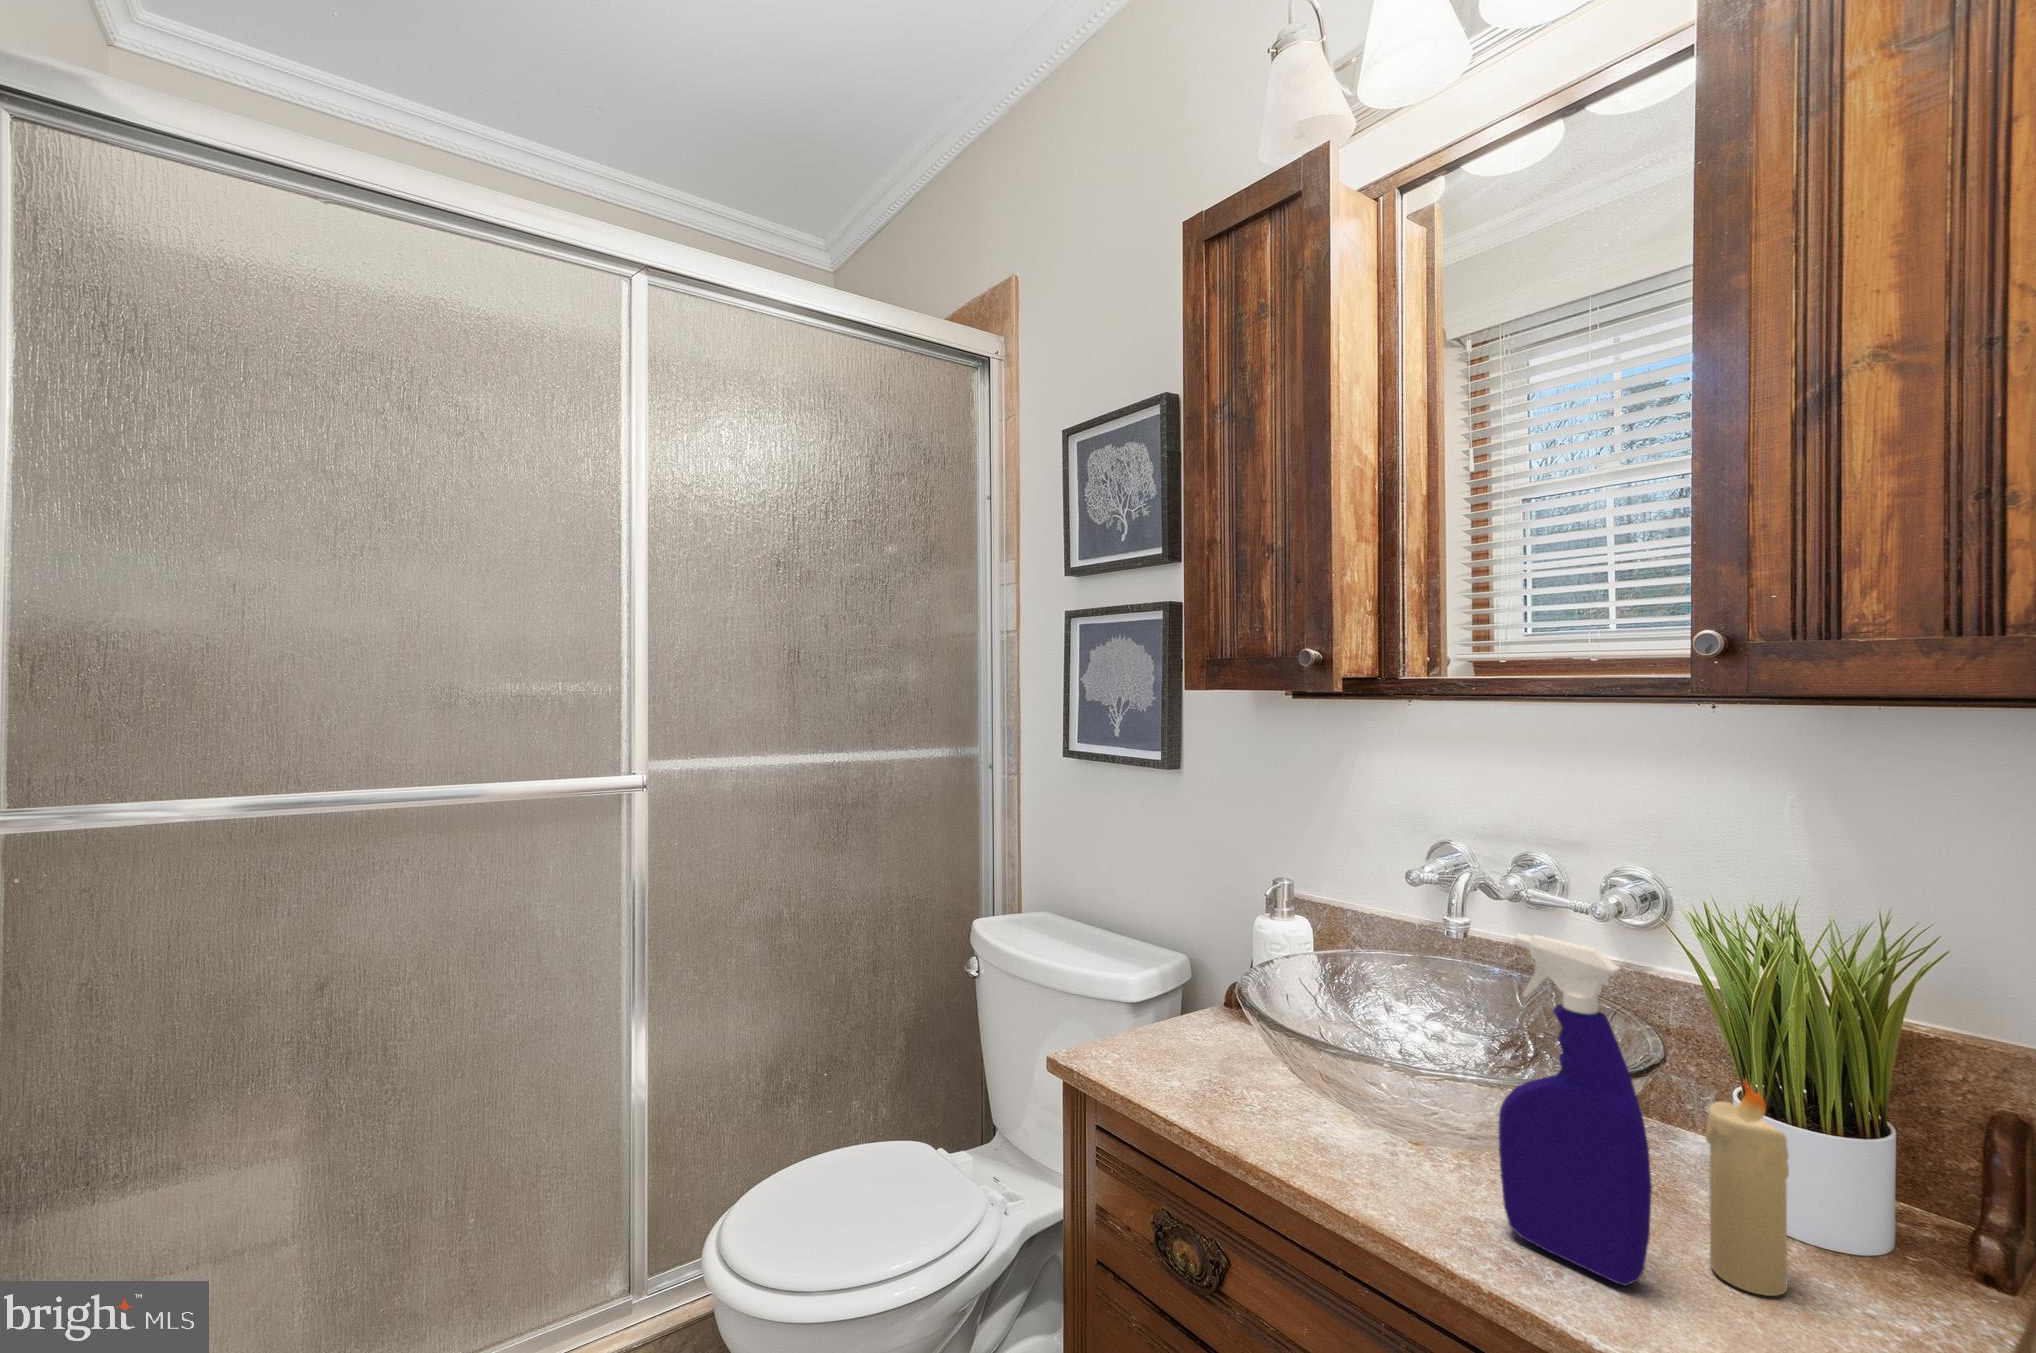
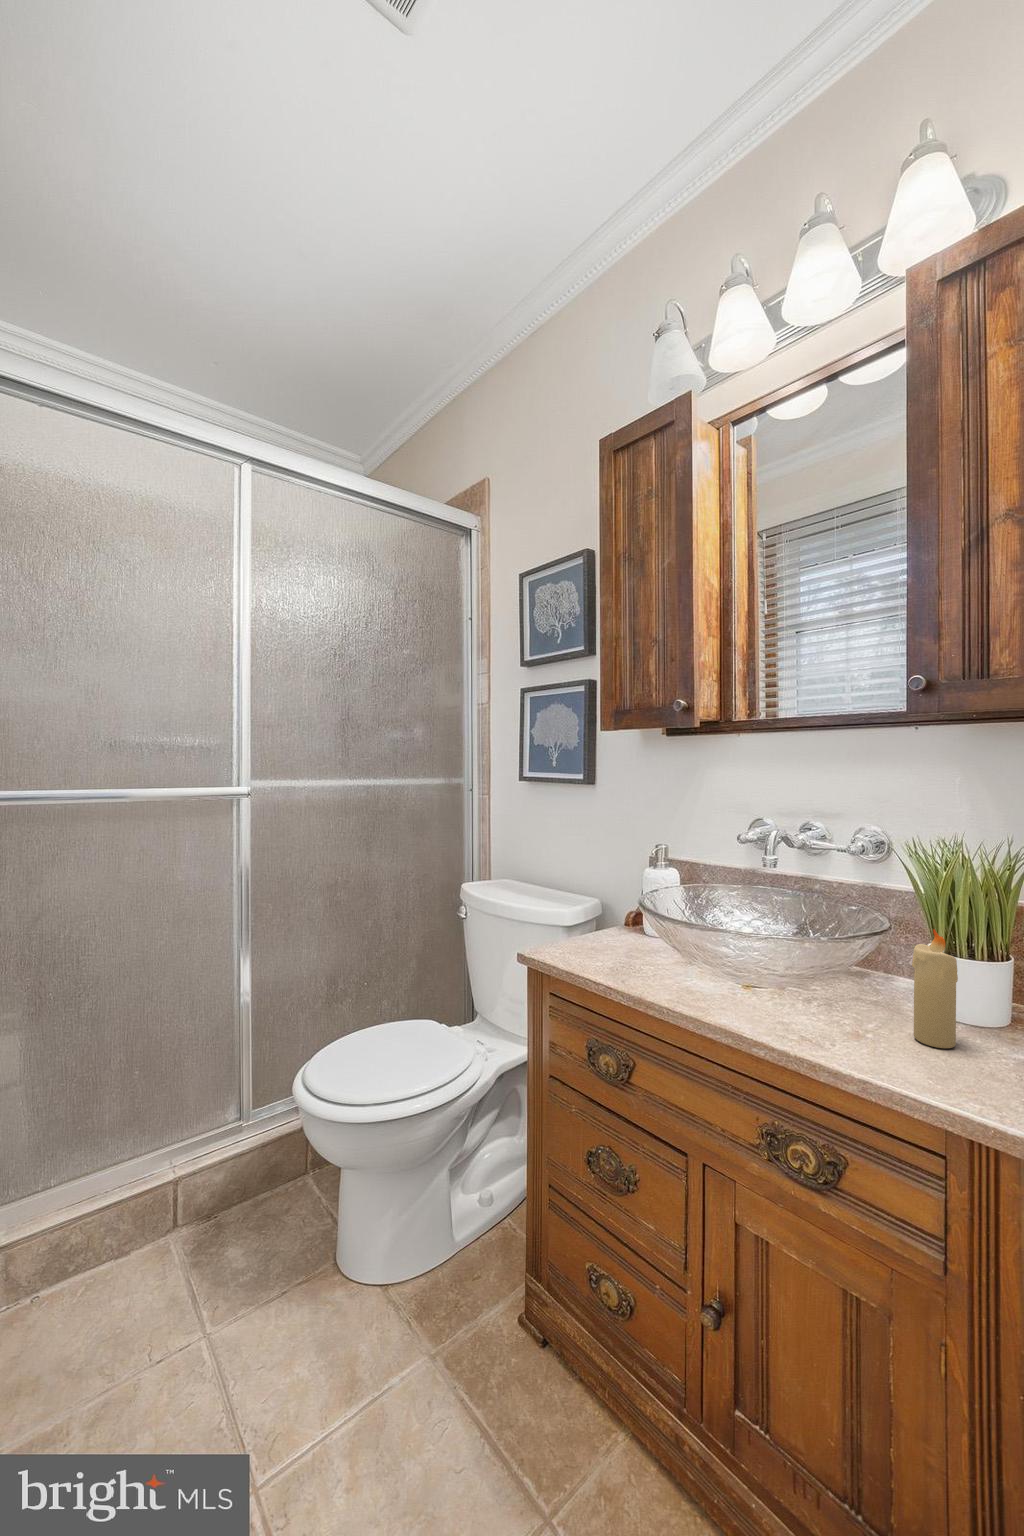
spray bottle: present [1499,934,1652,1286] -> none [796,852,883,1047]

